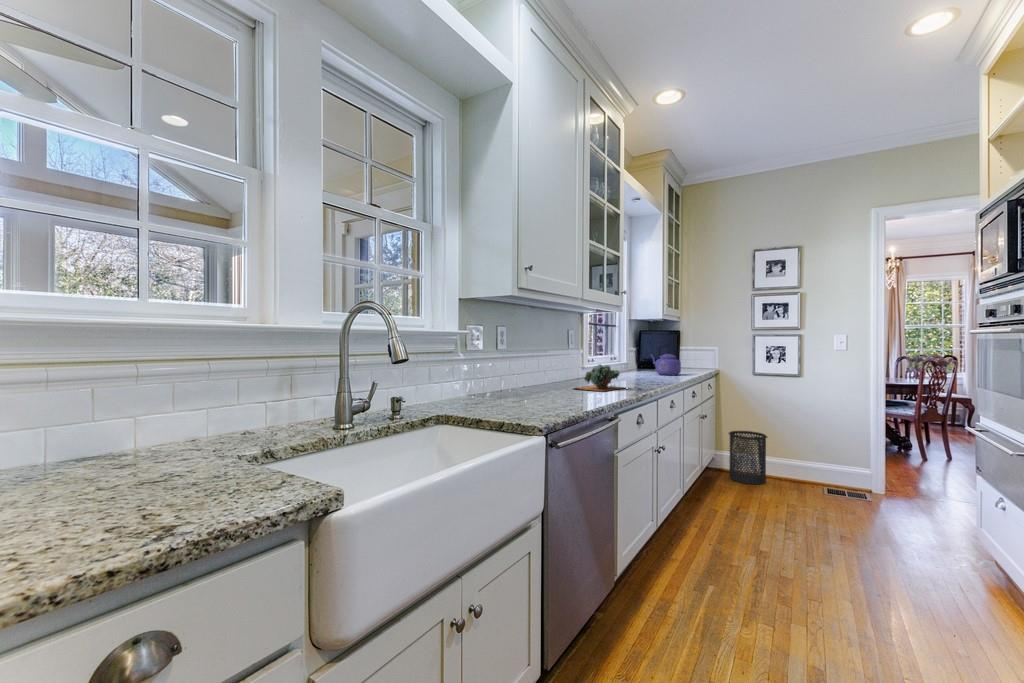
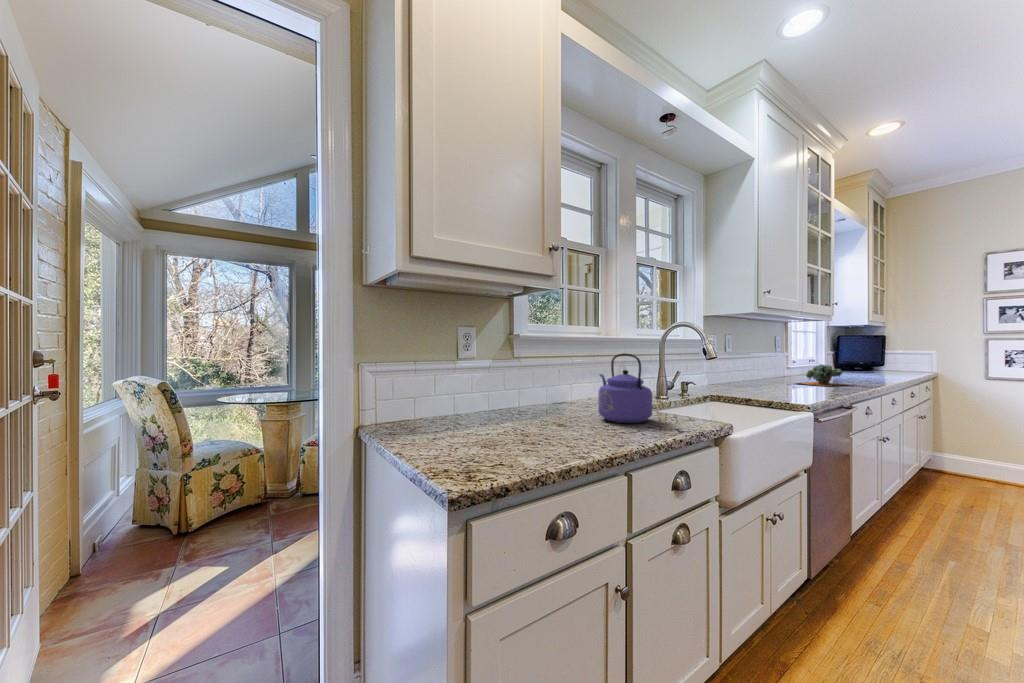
kettle: present [651,345,681,375] -> present [598,353,652,423]
trash can: present [729,431,767,484] -> none [951,434,1006,489]

